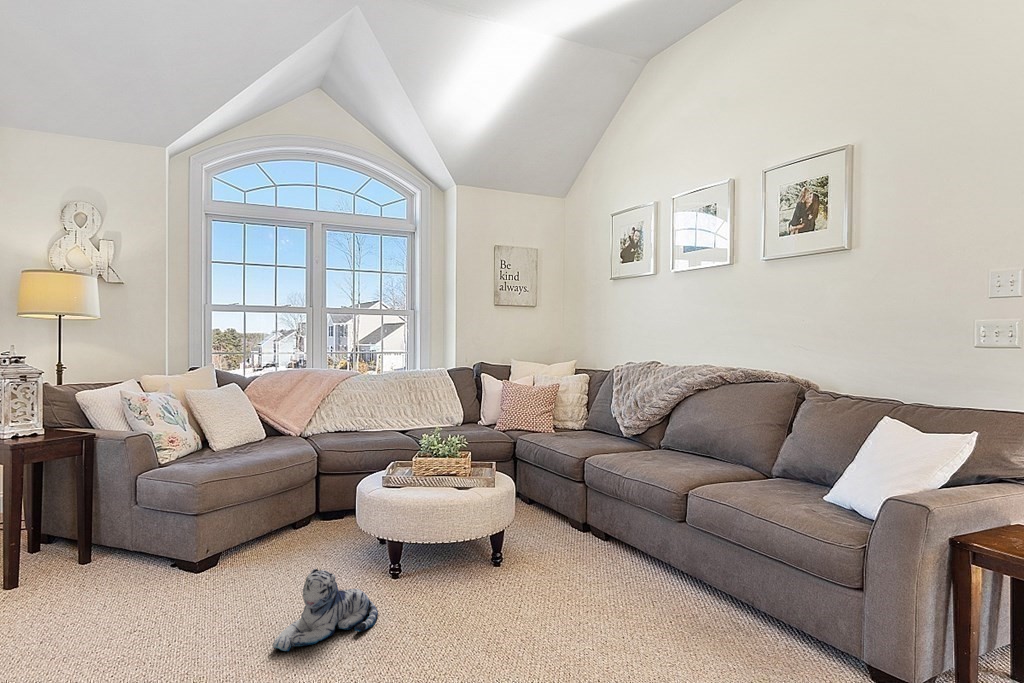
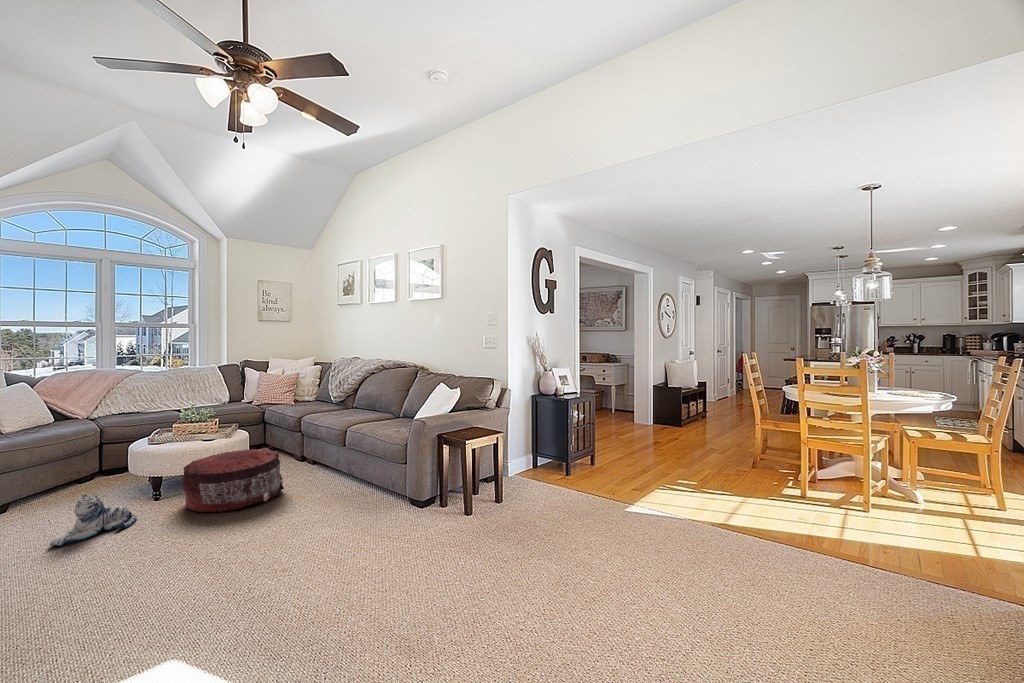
pouf: none [434,508,584,621] -> present [182,448,284,512]

